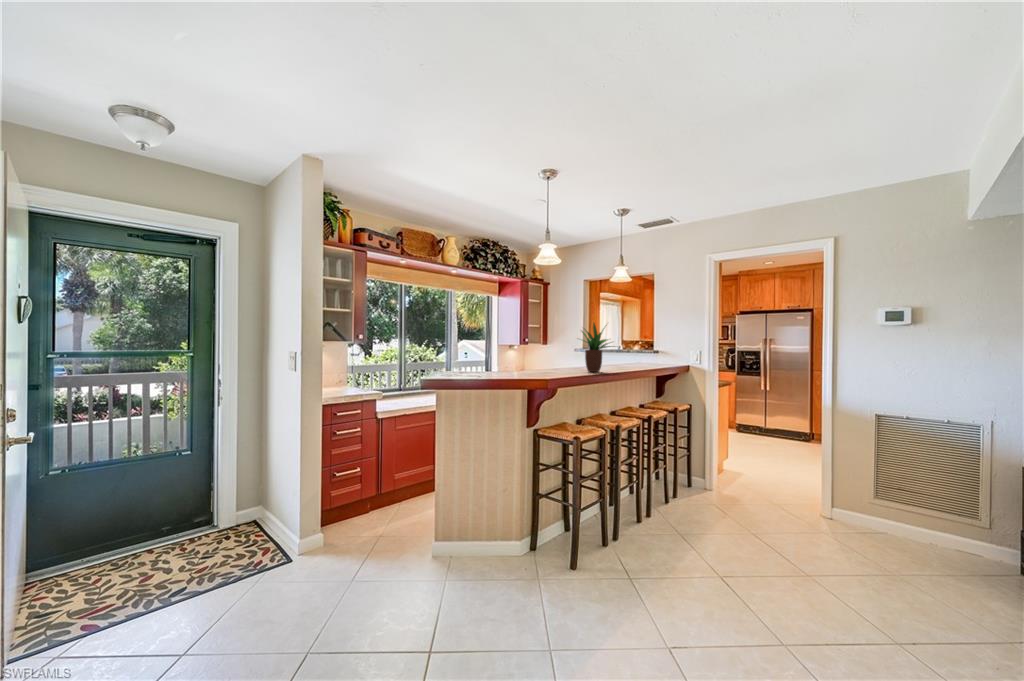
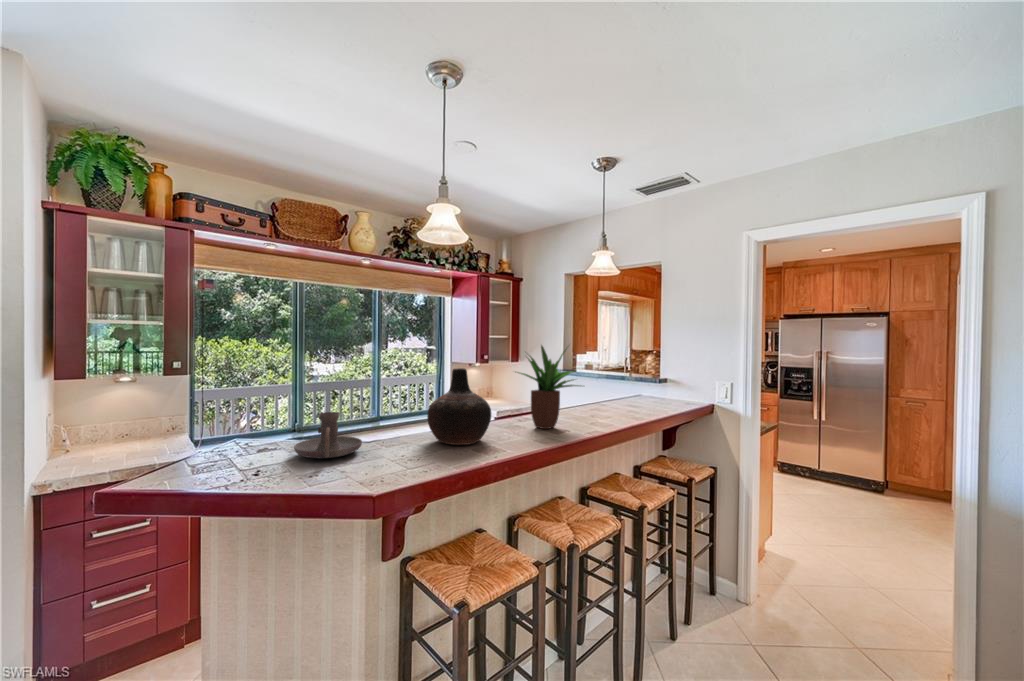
vase: none [536,334,571,375] -> present [427,368,491,445]
candle holder: none [475,355,509,377] -> present [294,412,362,458]

